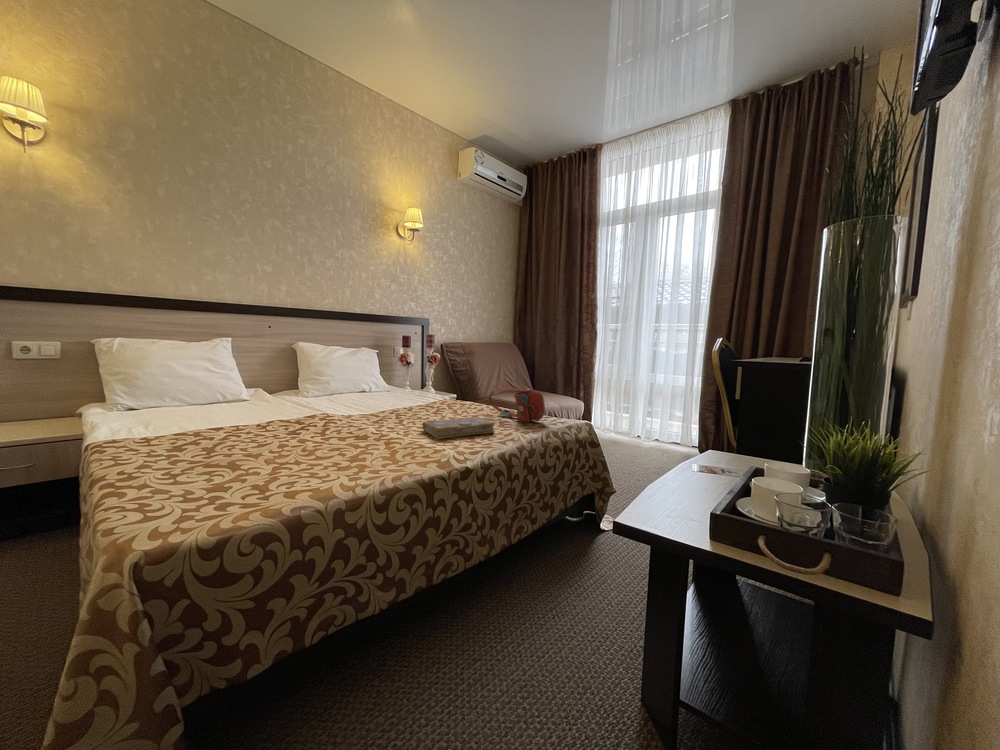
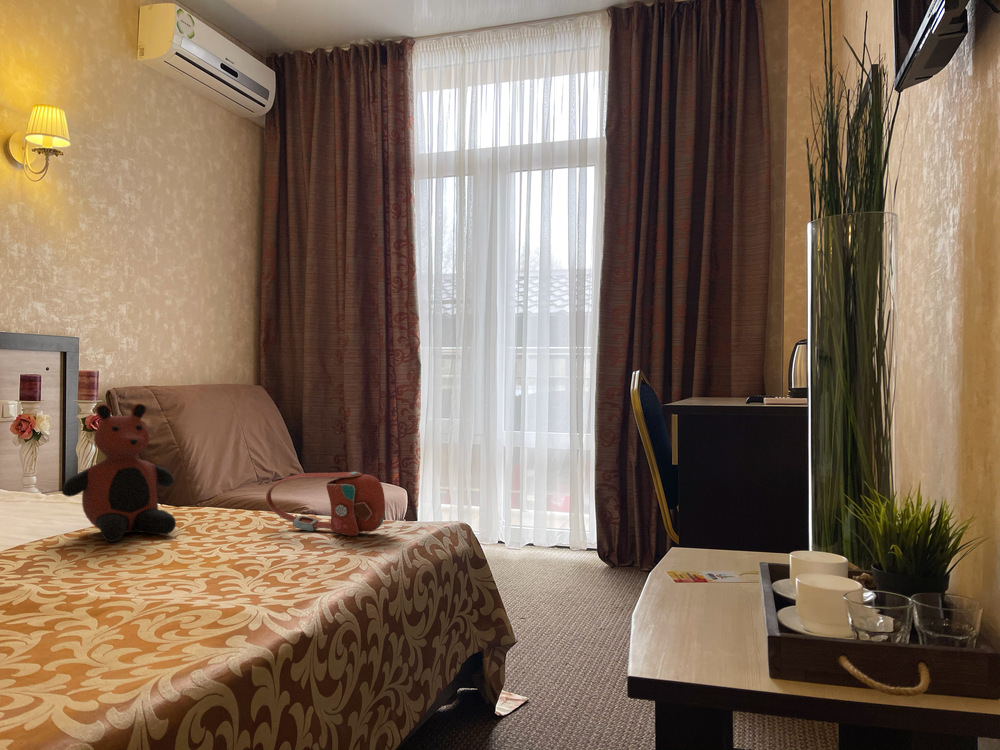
teddy bear: none [400,349,449,413] -> present [62,404,176,542]
book: present [423,417,495,439] -> none [154,535,310,589]

